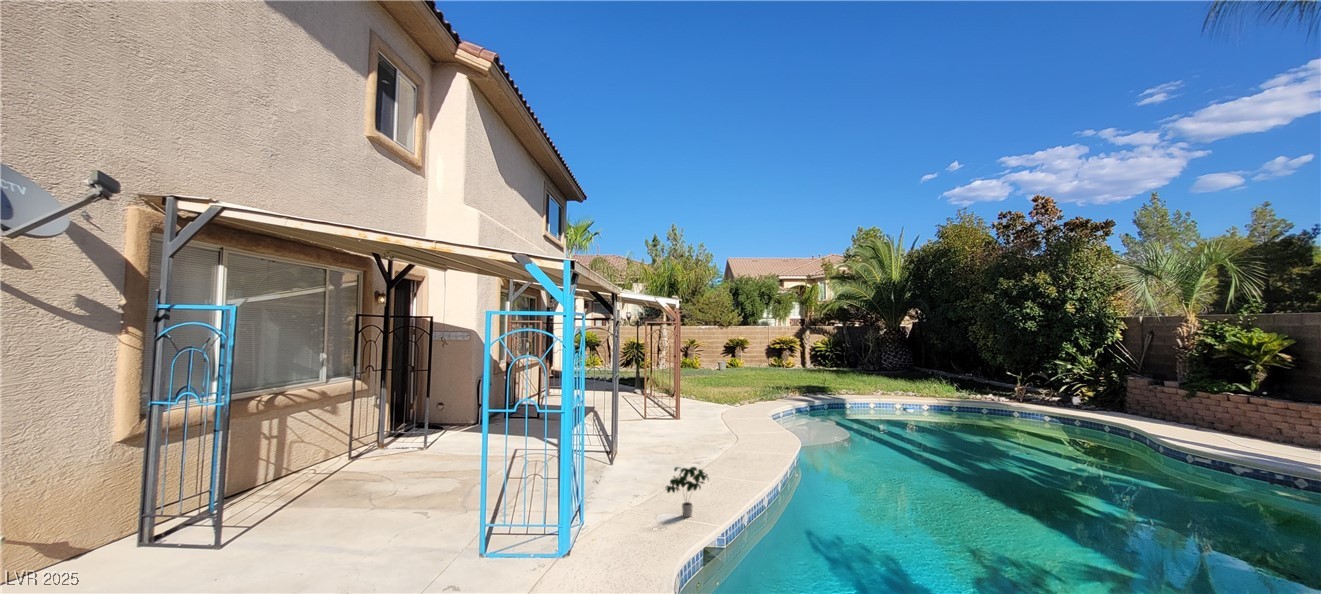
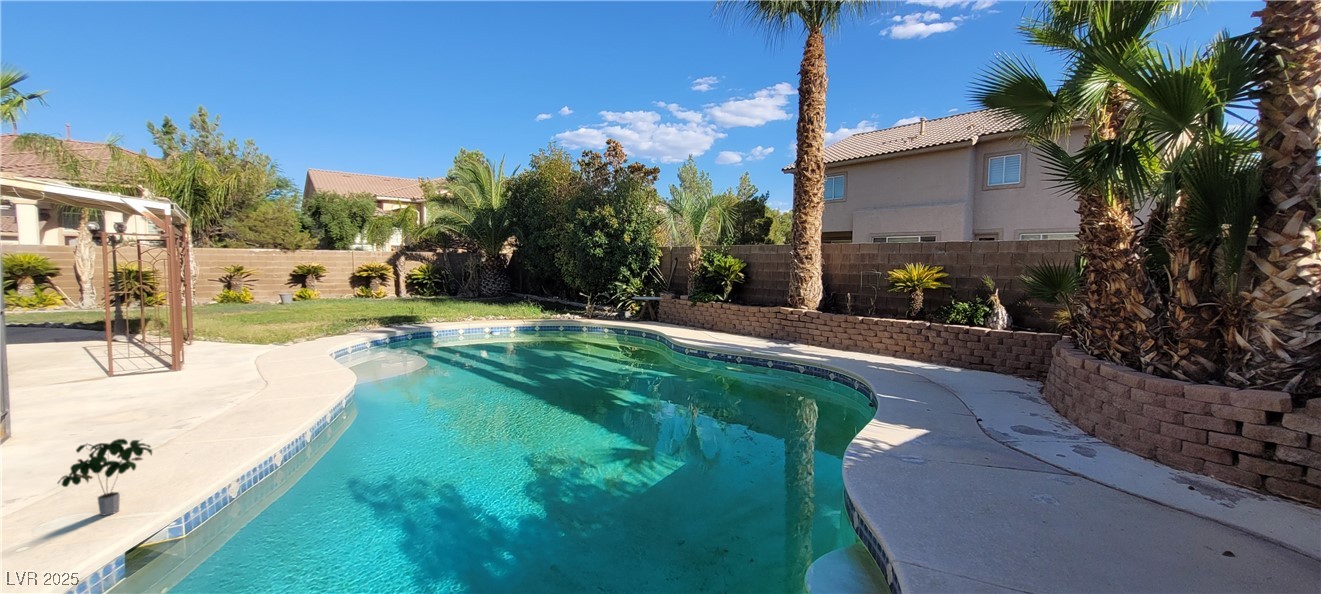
round table: none [1082,380,1133,410] -> present [632,297,663,319]

